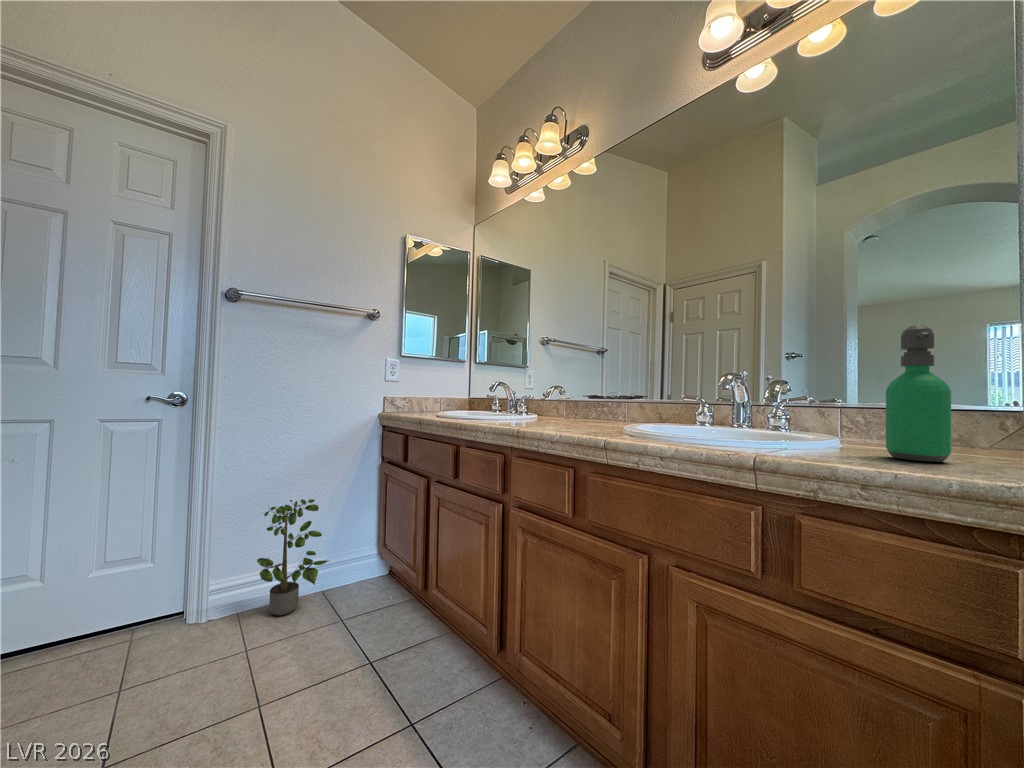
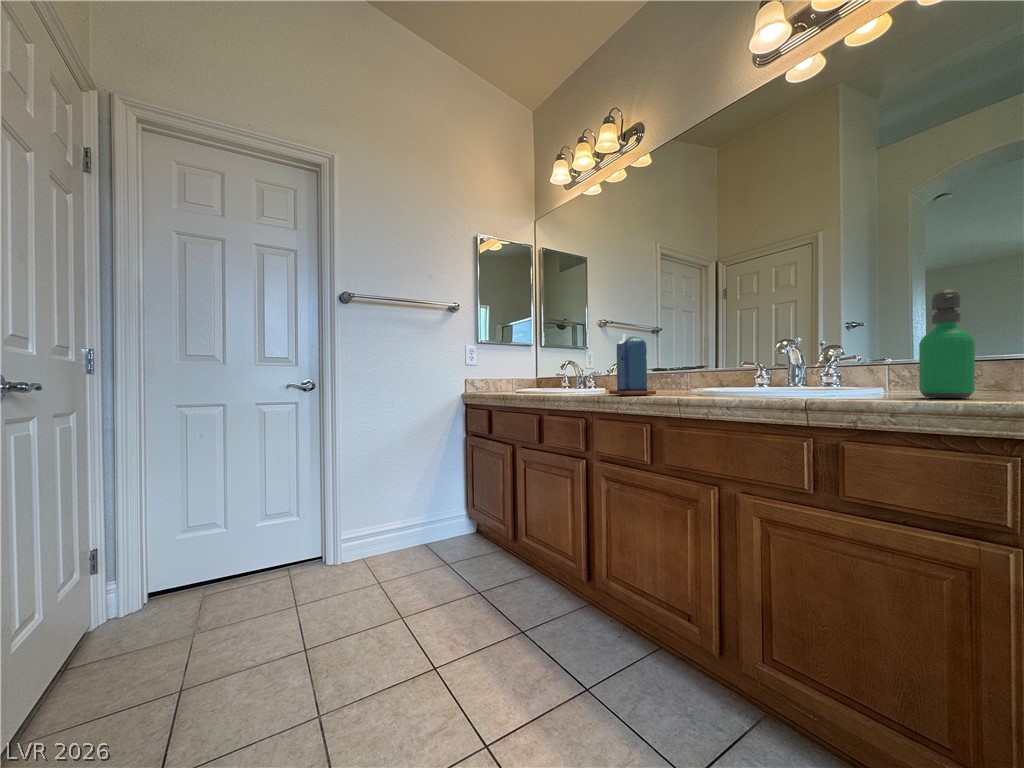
candle: none [530,356,583,432] -> present [609,334,656,395]
potted plant: present [257,499,328,615] -> none [380,461,435,556]

